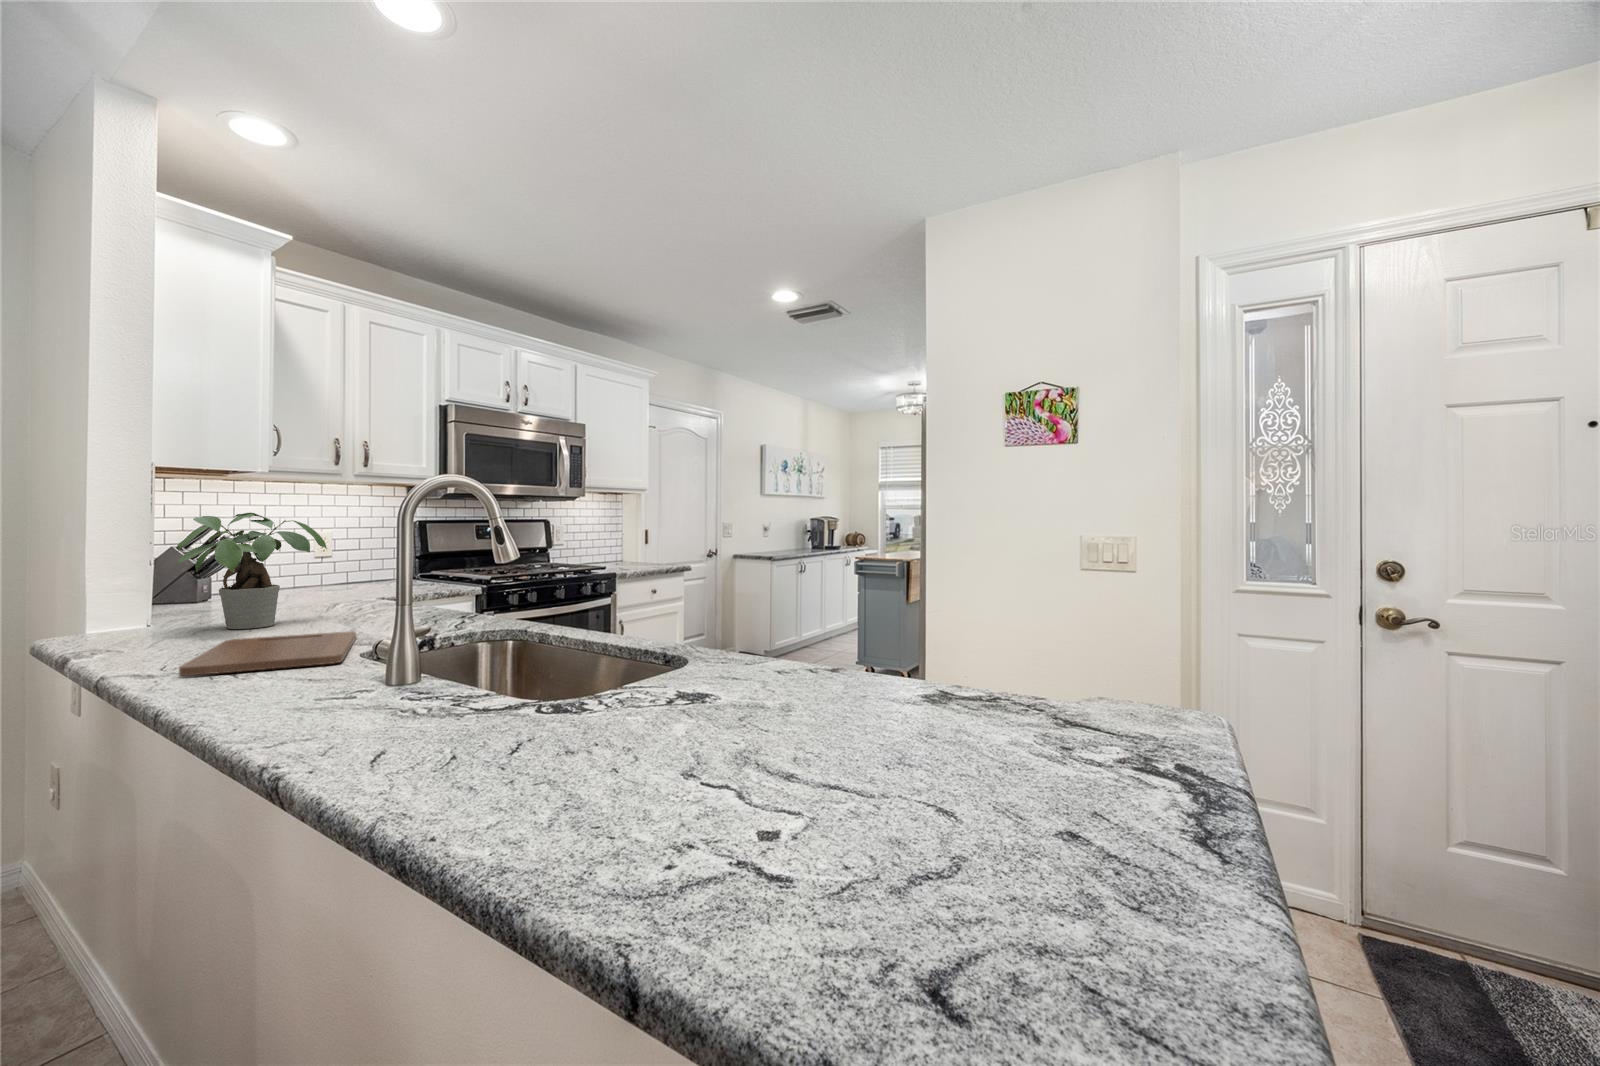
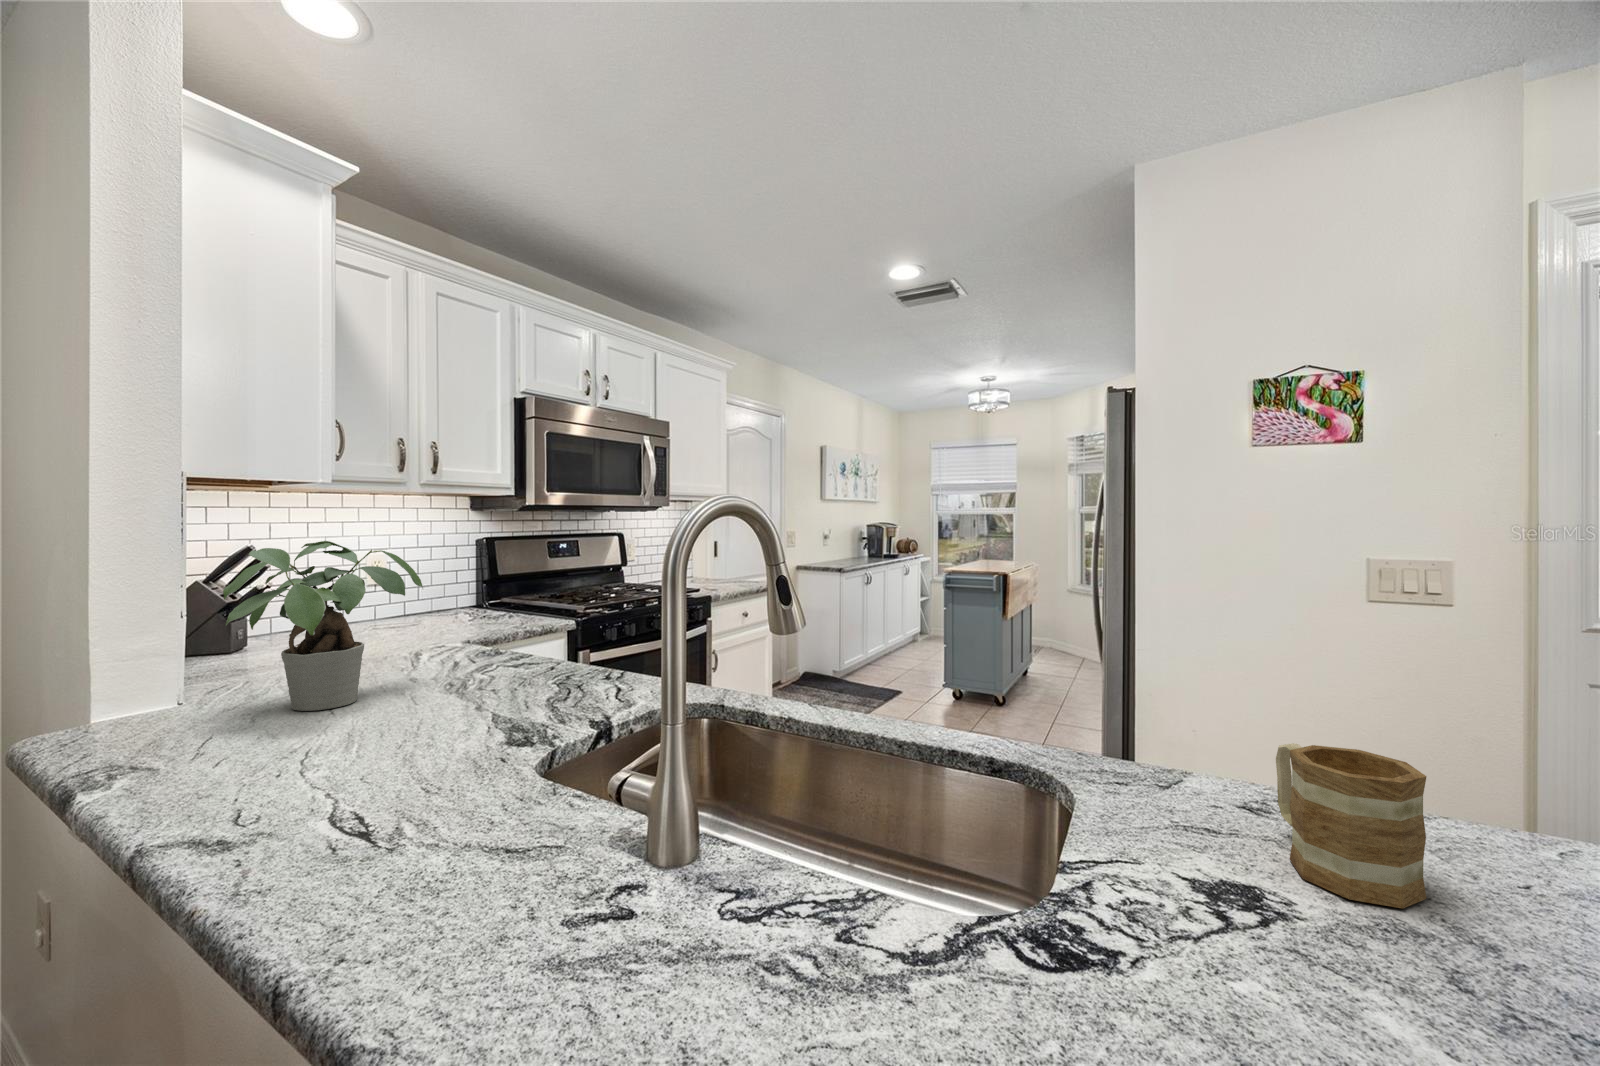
mug: none [738,620,796,694] -> present [1276,743,1426,908]
cutting board: present [179,631,356,676] -> none [266,720,525,857]

